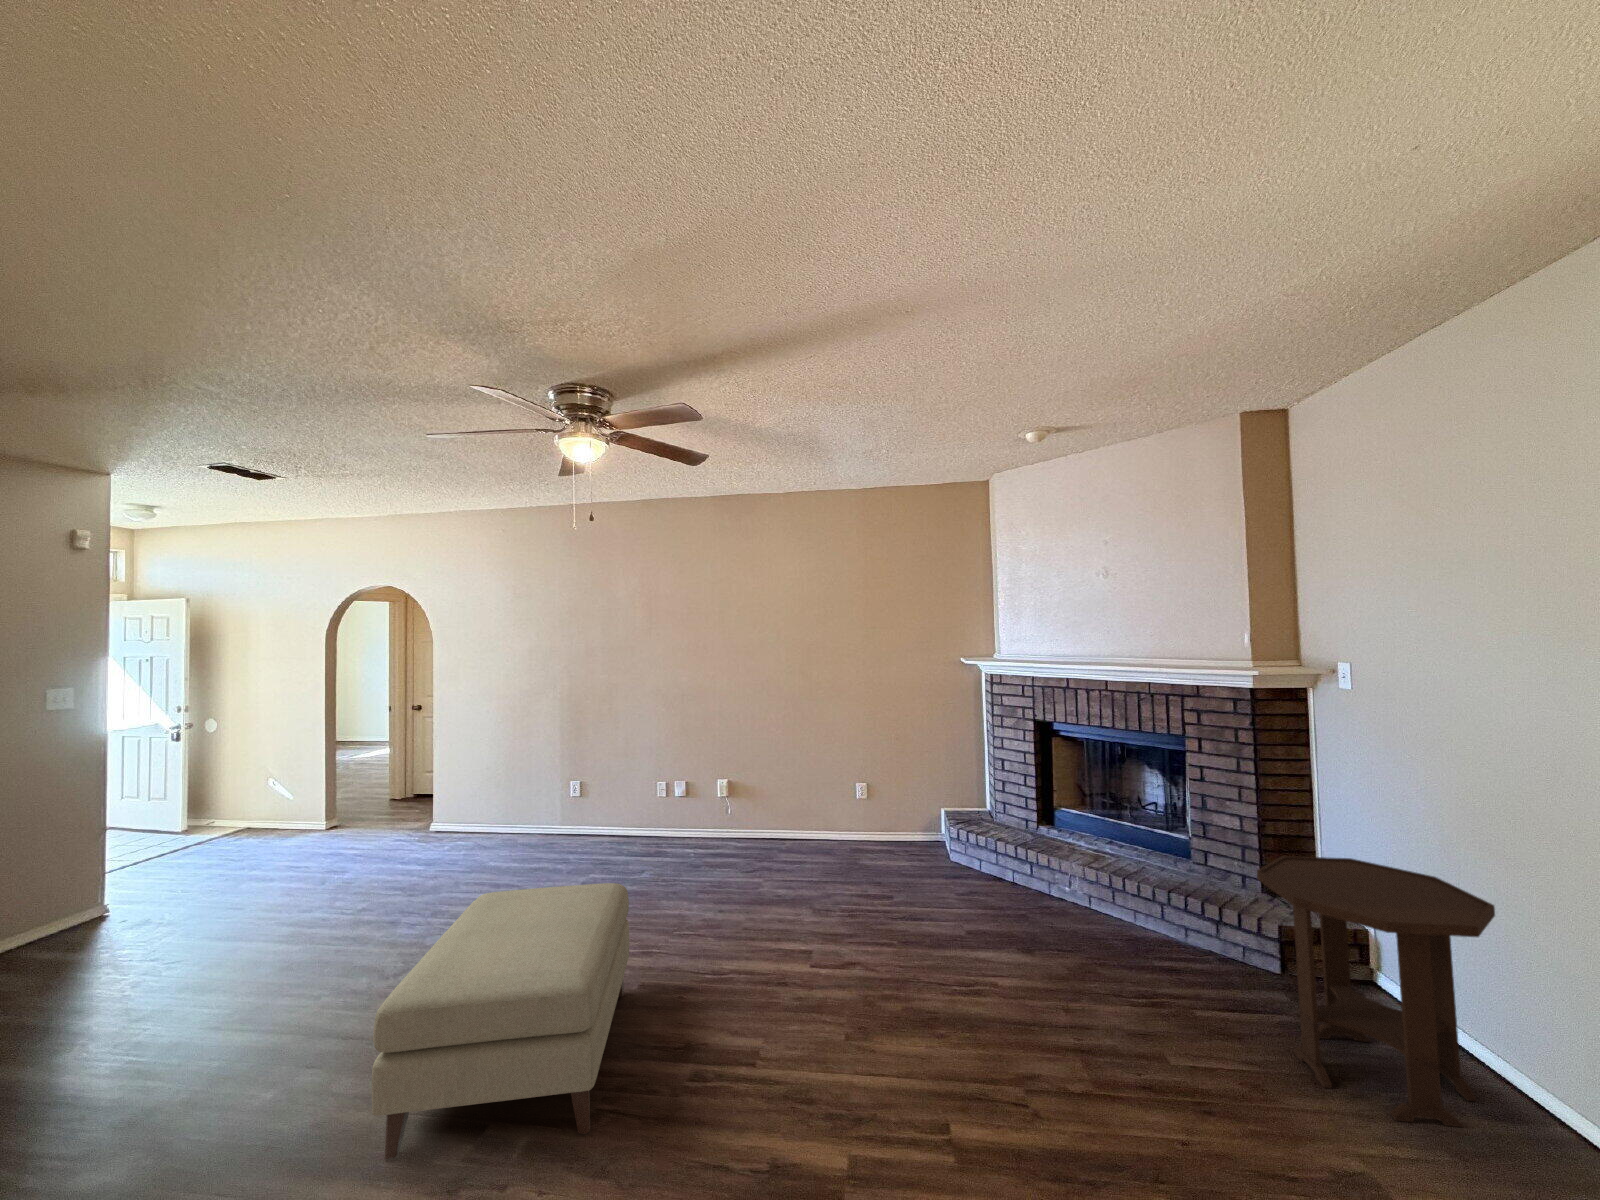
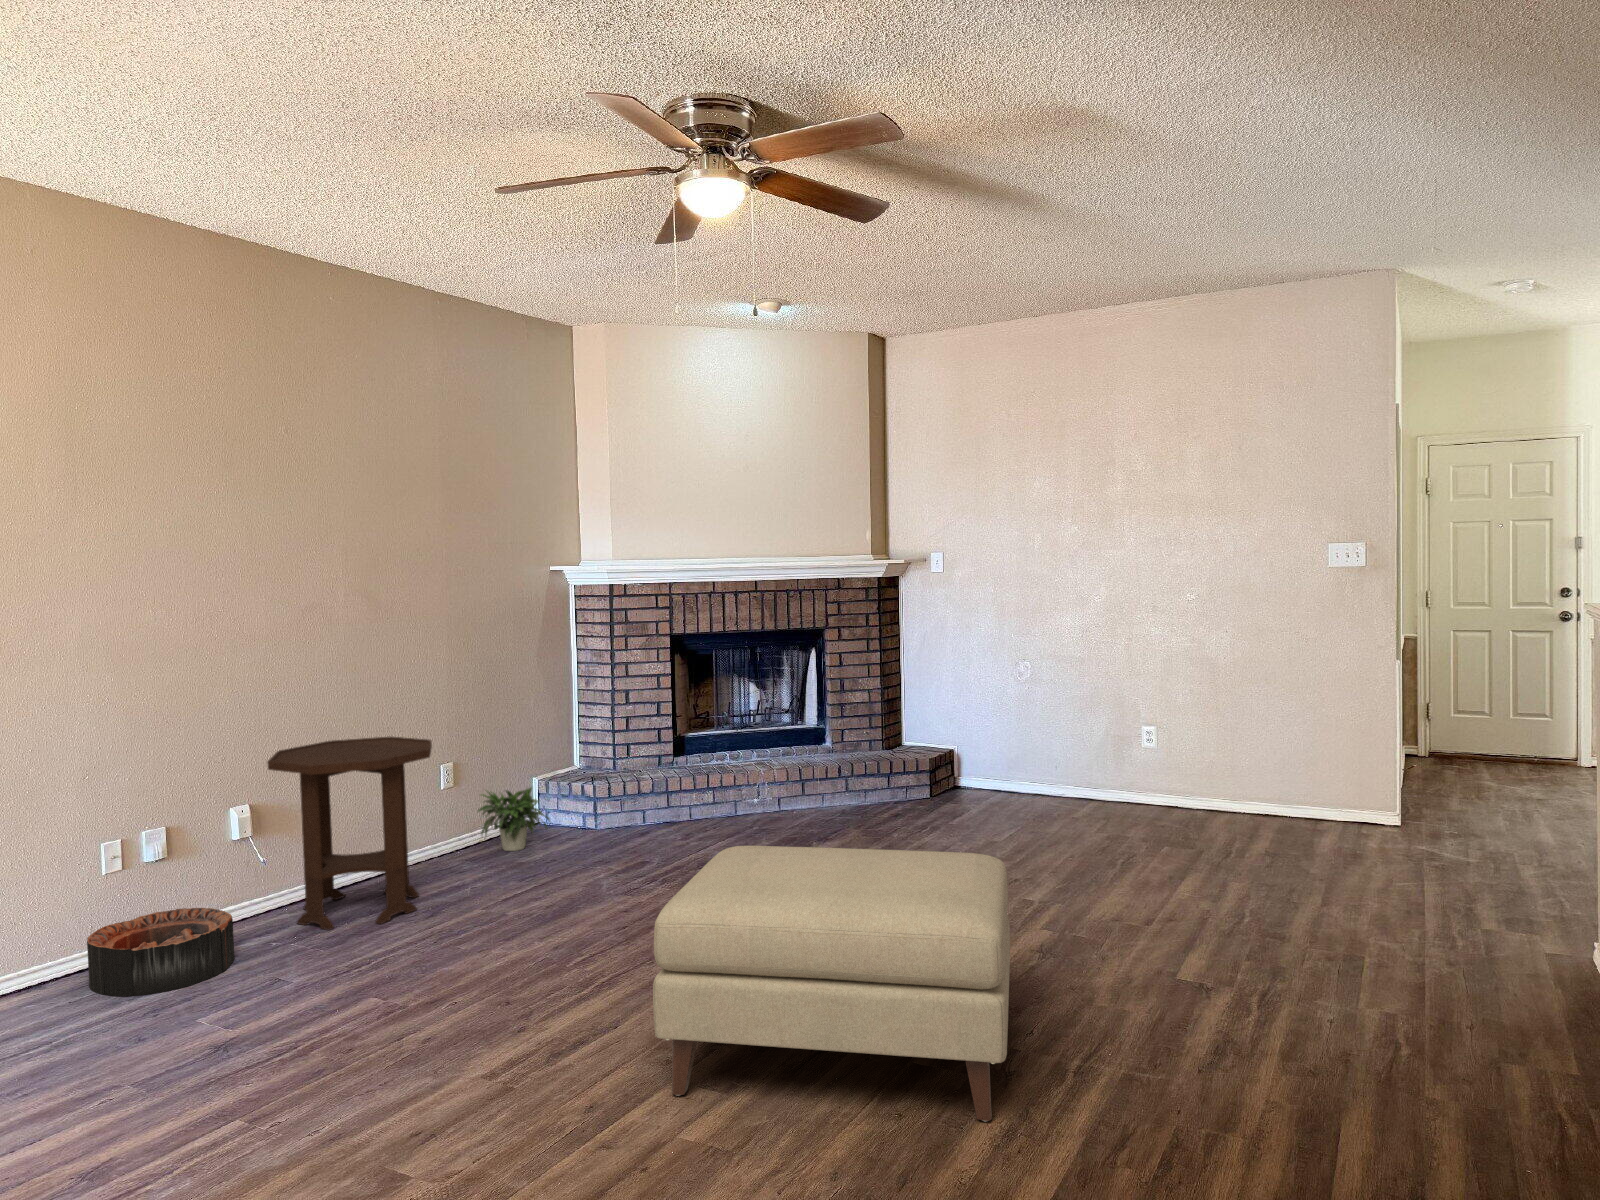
potted plant: none [857,806,905,855] -> present [478,788,550,851]
basket: none [624,817,682,856] -> present [87,908,235,997]
side table: present [1257,856,1495,1127] -> present [268,737,432,930]

